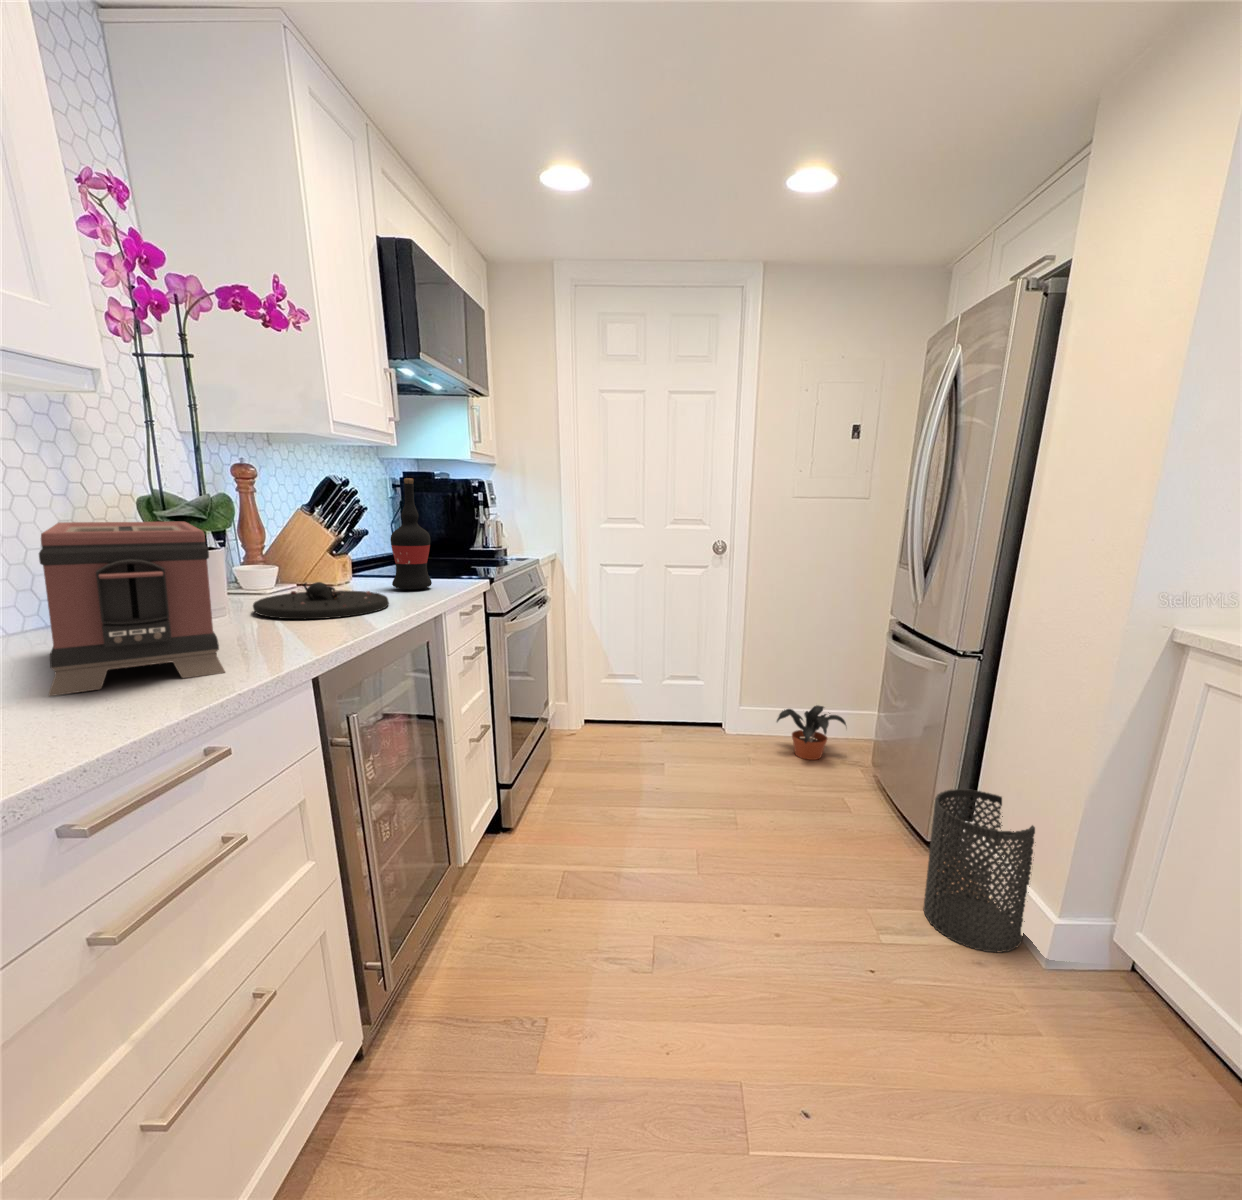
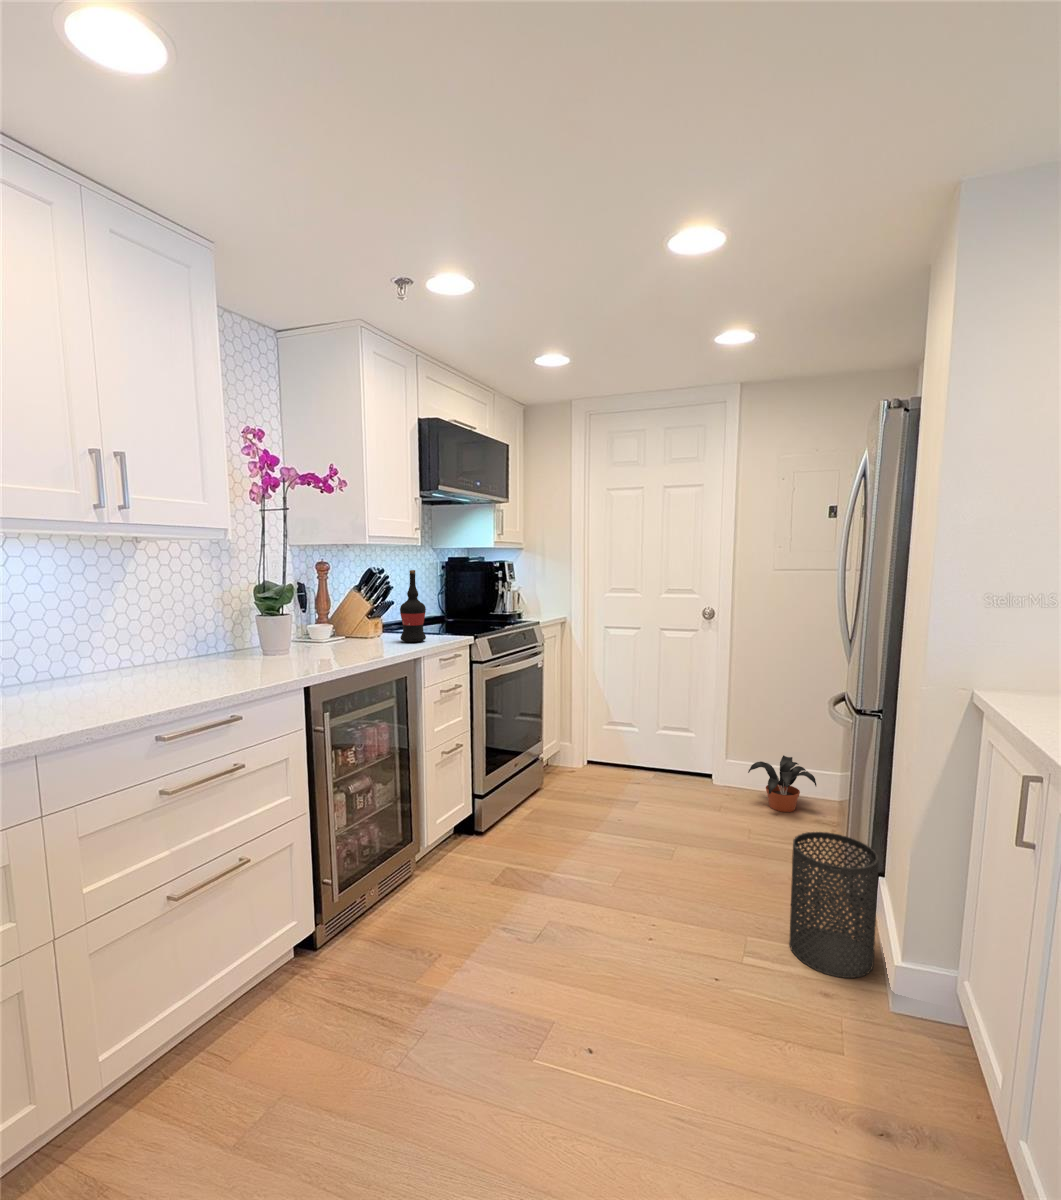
toaster: present [39,522,225,696] -> none [187,602,272,684]
plate: present [253,582,389,619] -> none [307,636,384,657]

